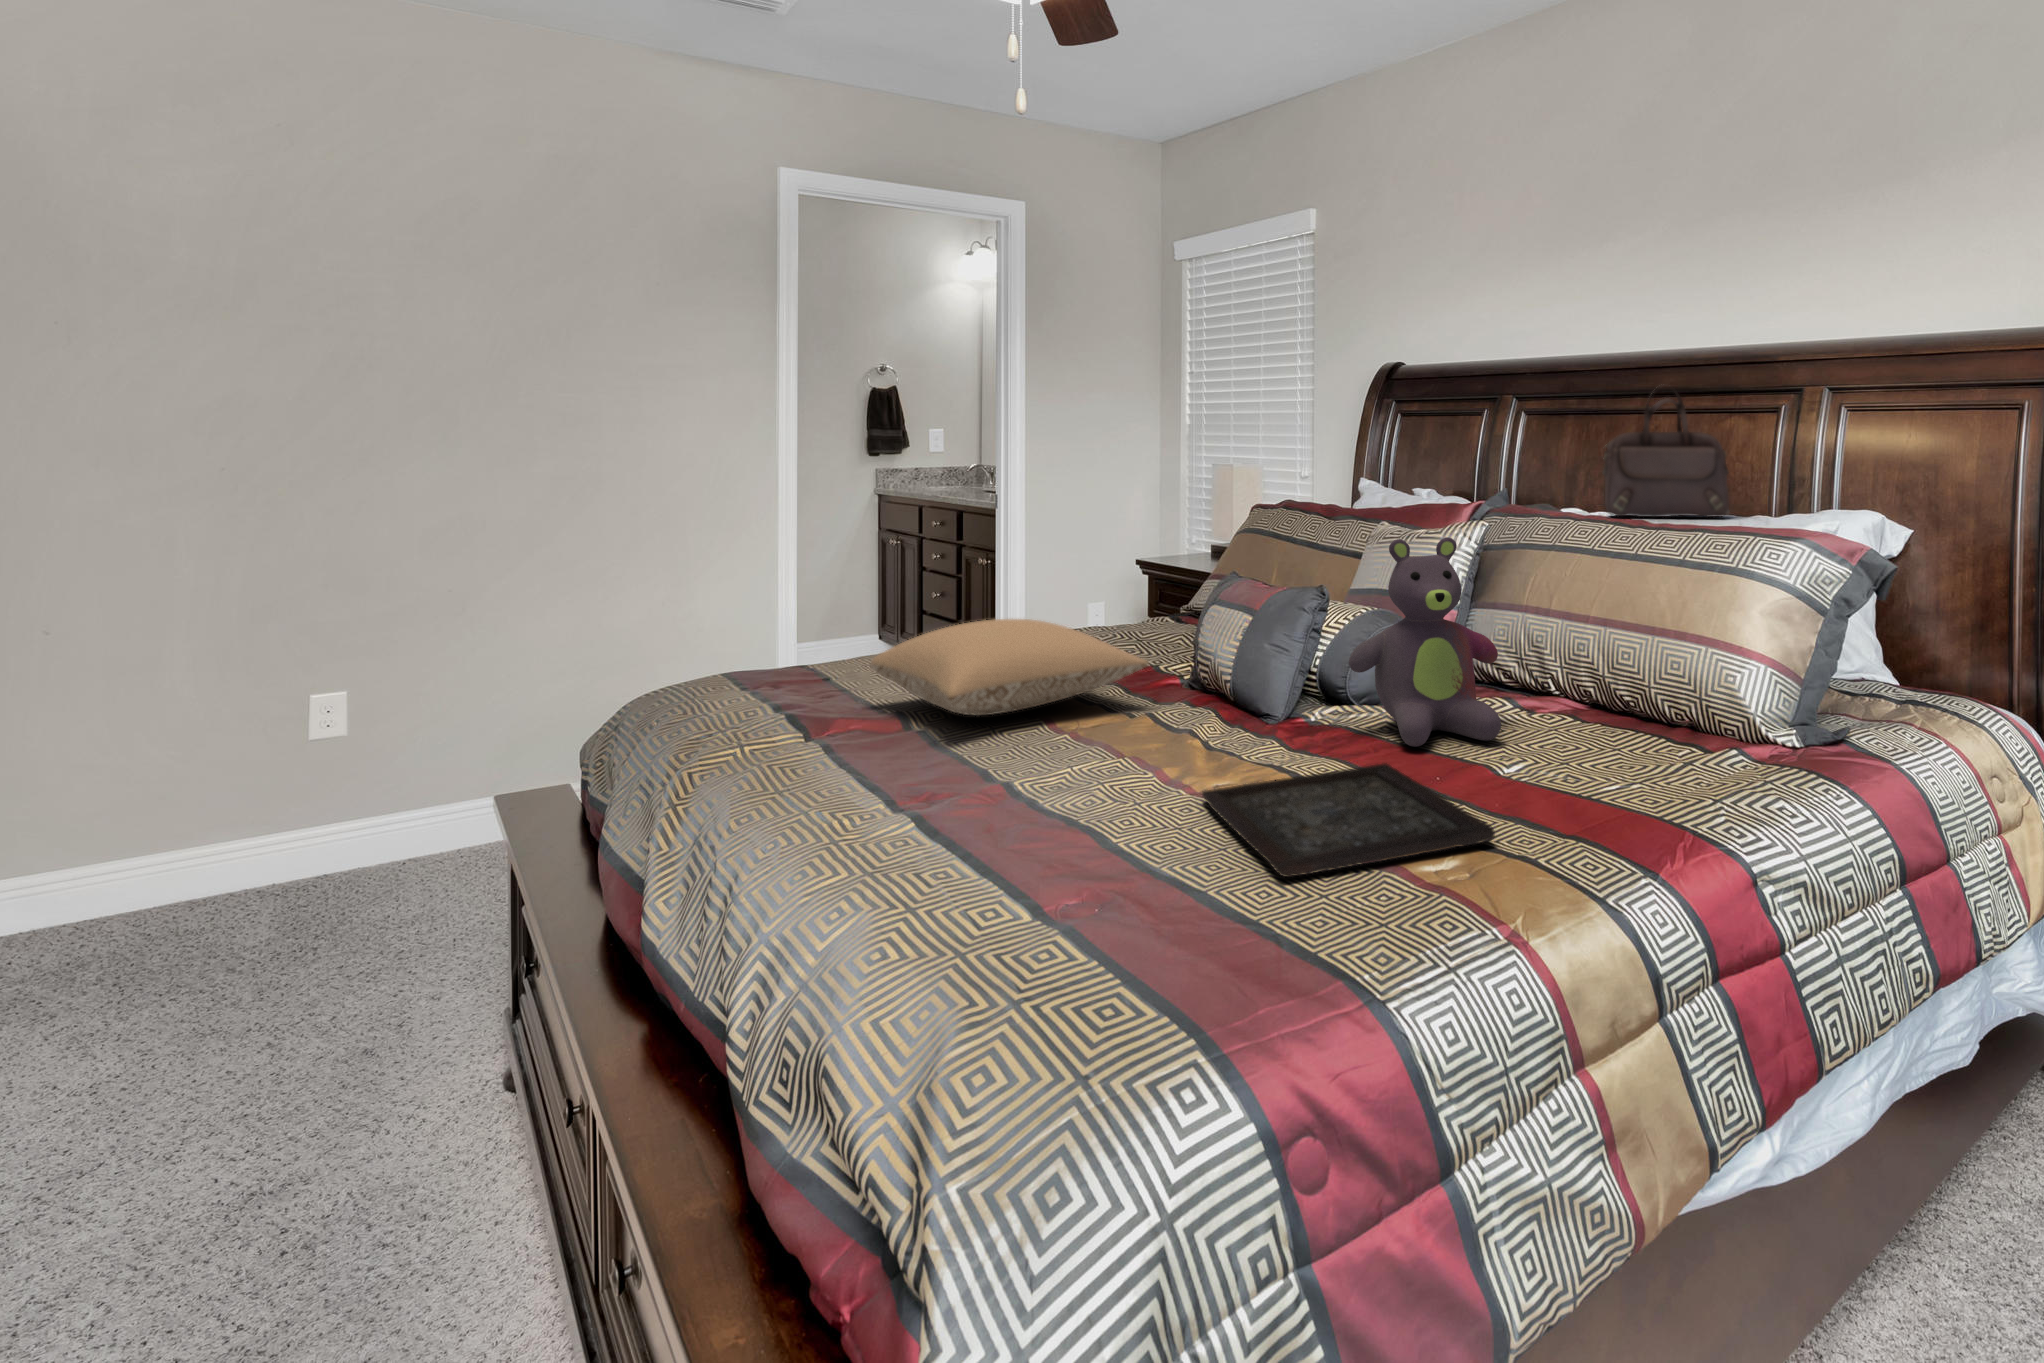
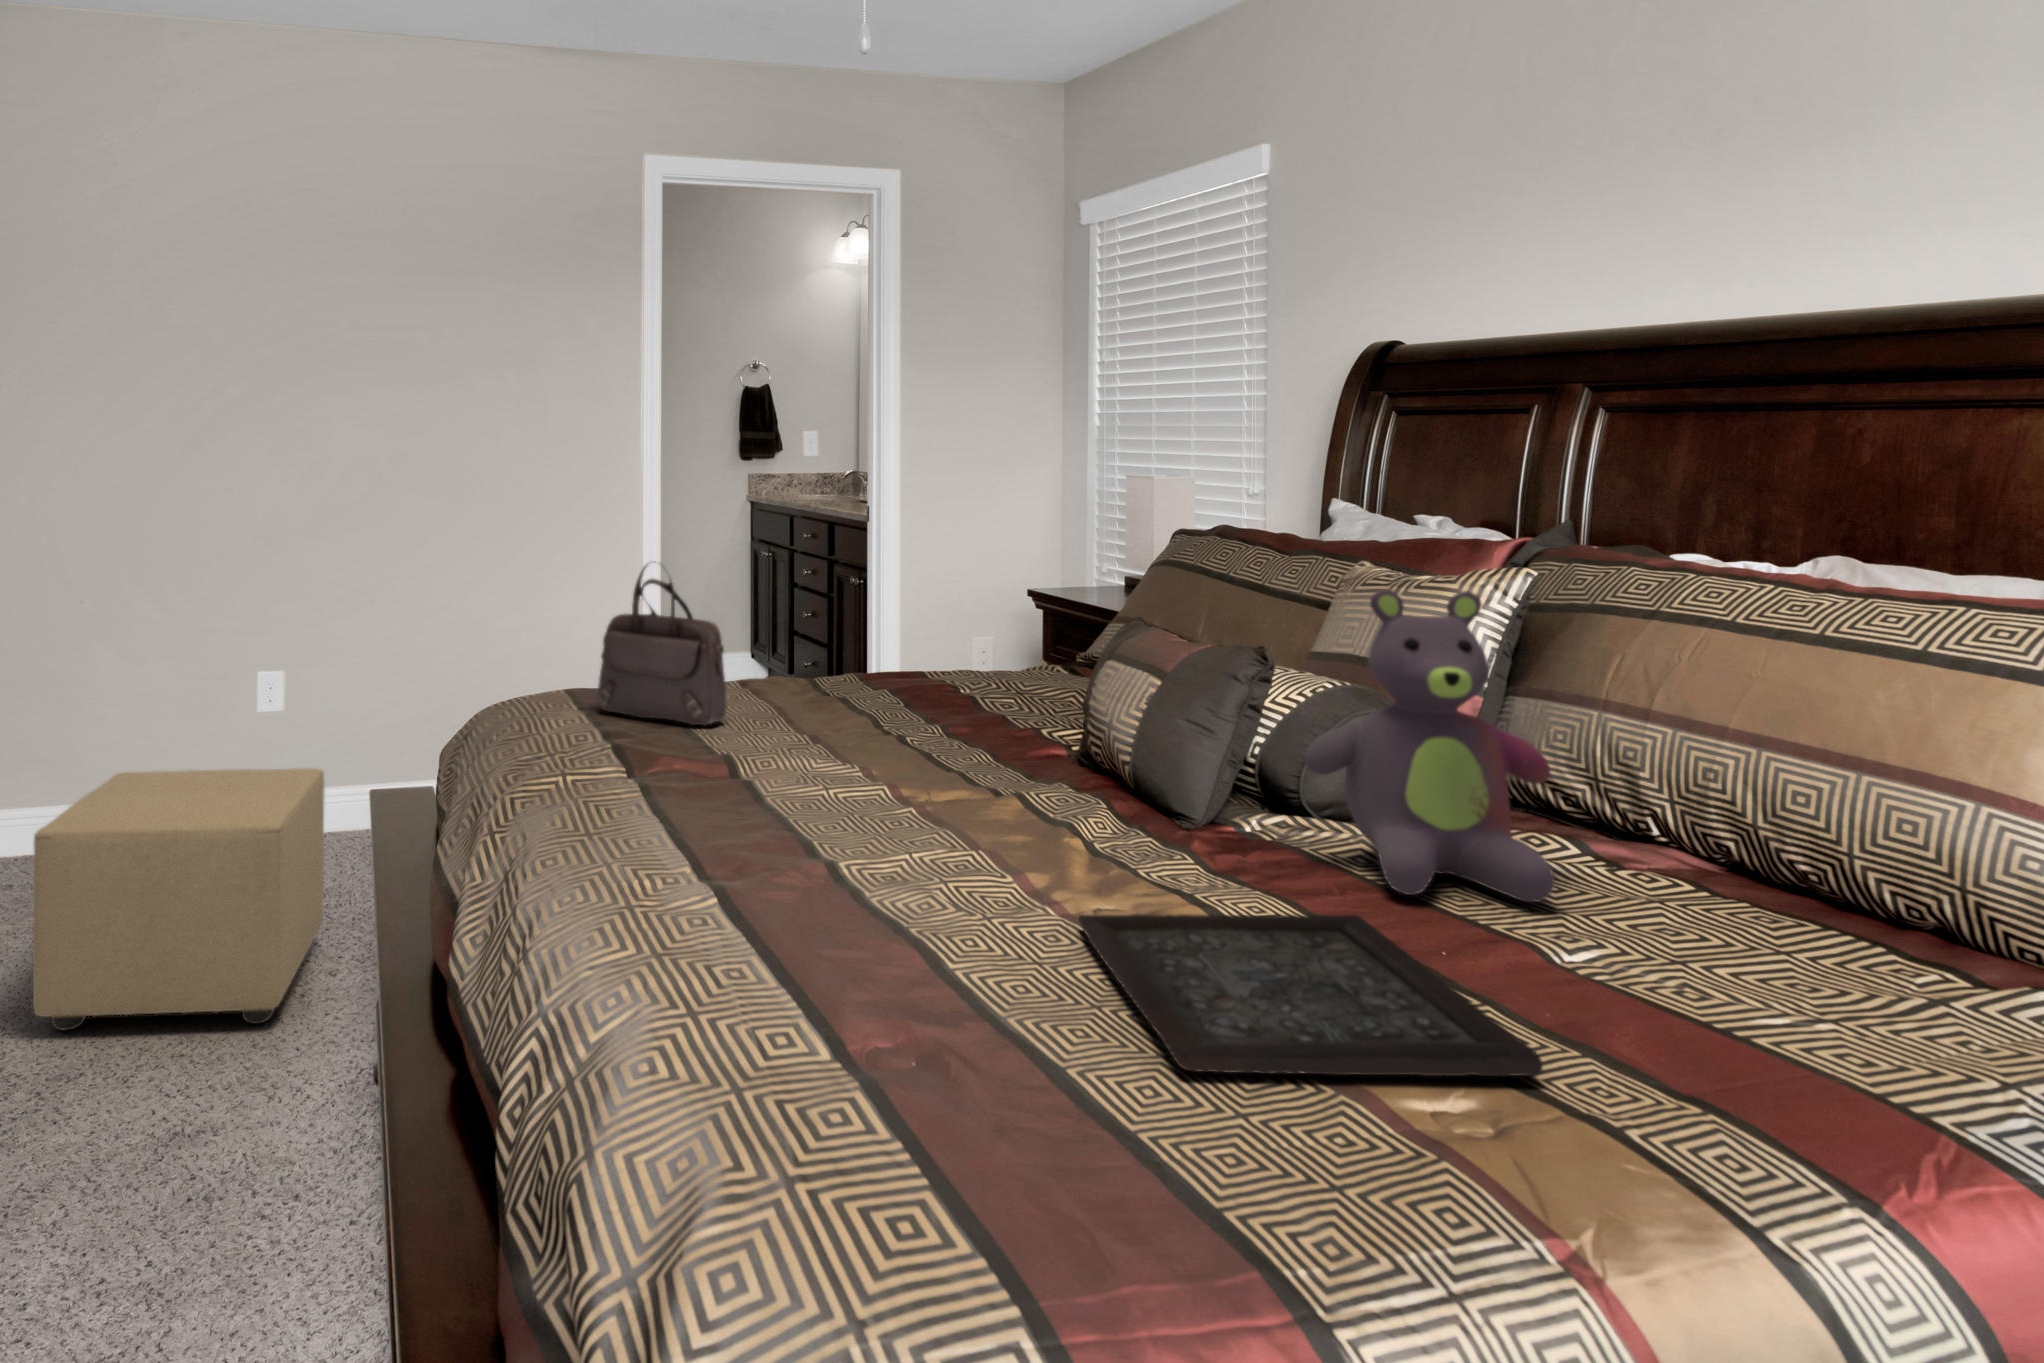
handbag: present [1603,387,1729,517] -> present [597,566,726,726]
pillow: present [871,619,1148,716] -> none [702,655,1025,770]
ottoman: none [61,784,442,1107] -> present [33,768,324,1031]

